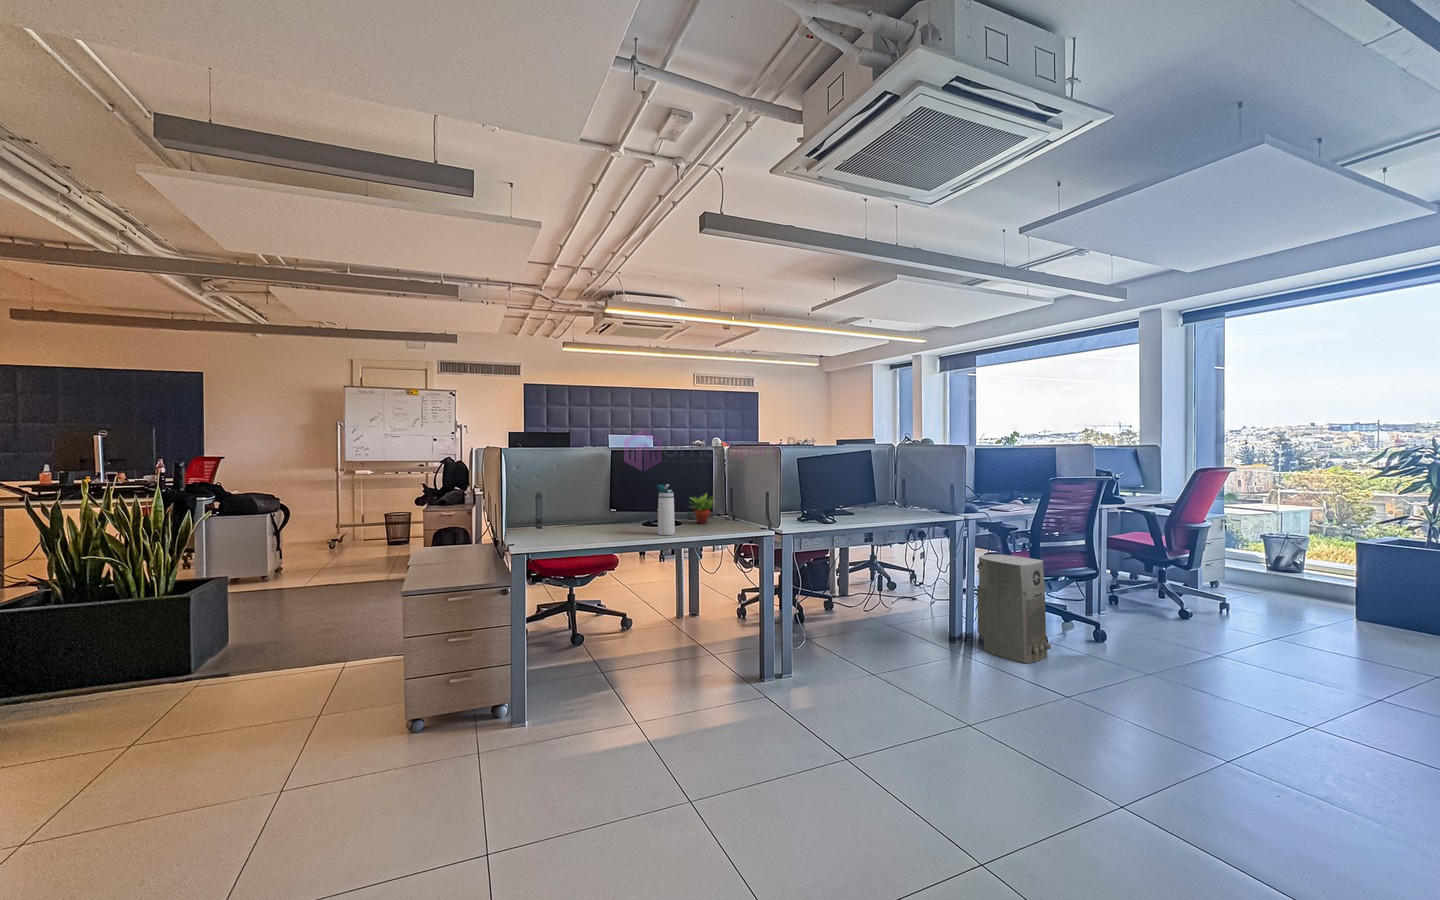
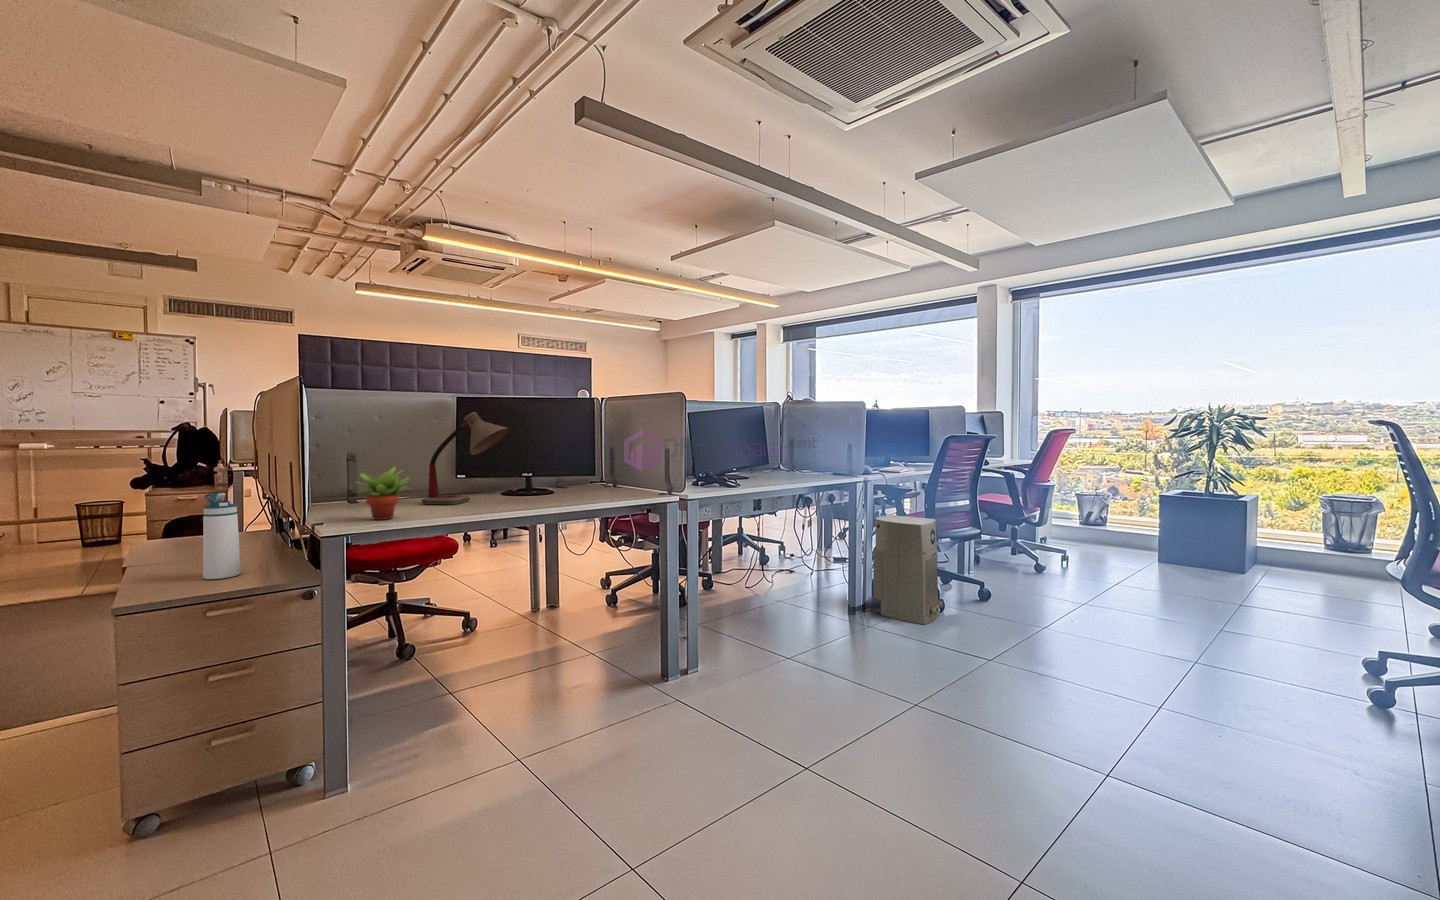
desk lamp: none [583,462,643,530] -> present [422,412,508,504]
water bottle: present [657,484,675,535] -> present [203,493,241,579]
succulent plant: present [692,494,714,524] -> present [360,466,408,520]

